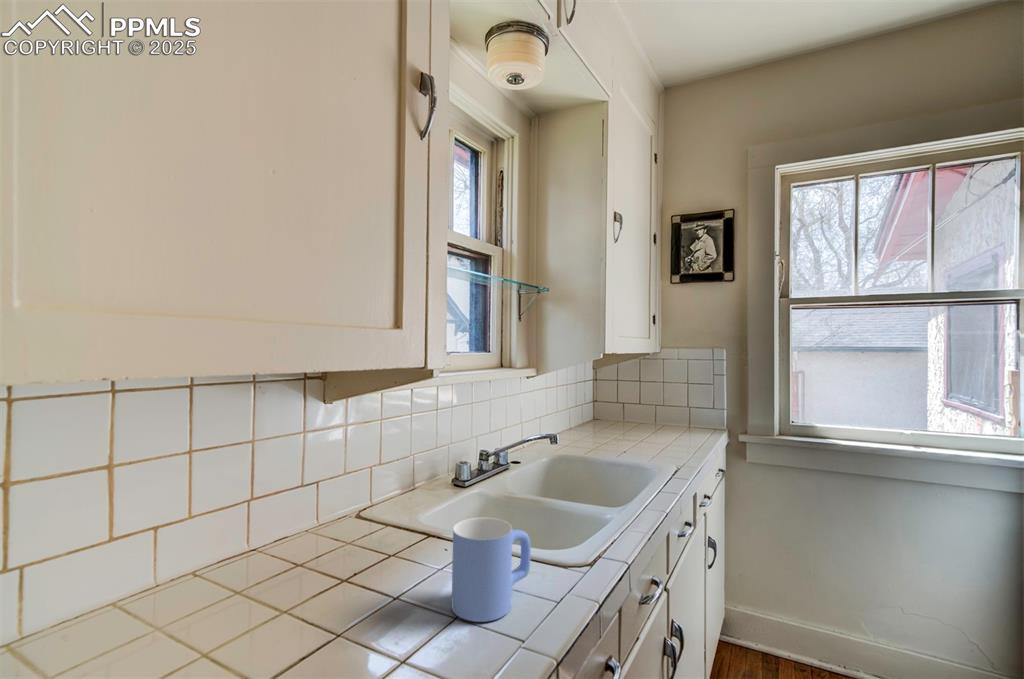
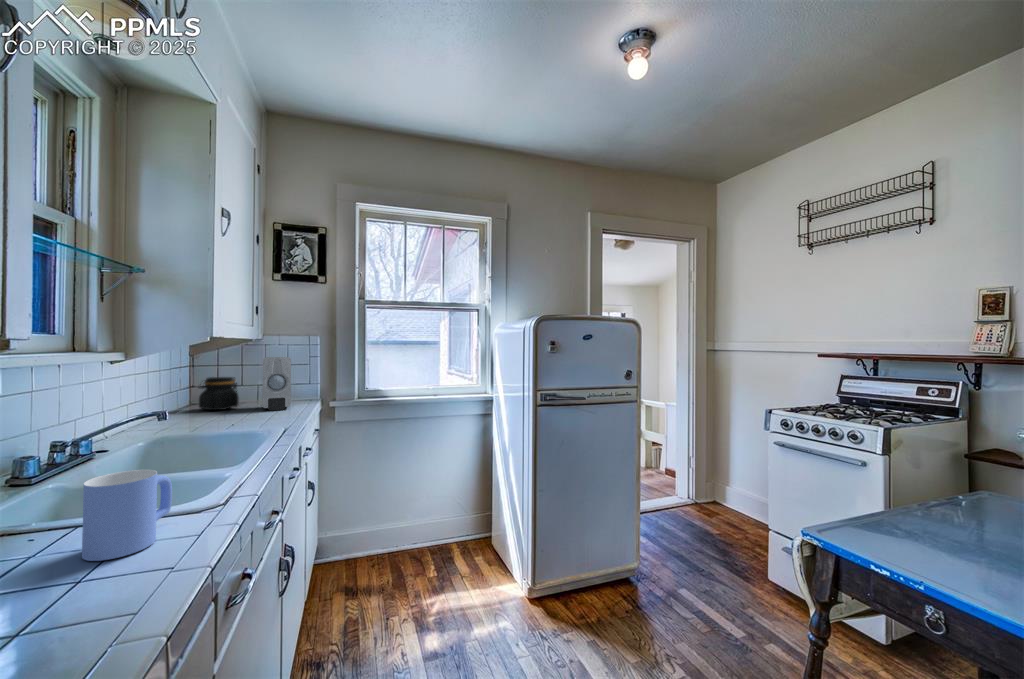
soap dispenser: none [659,375,690,438] -> present [262,357,291,410]
jar: none [600,393,637,429] -> present [199,377,239,410]

